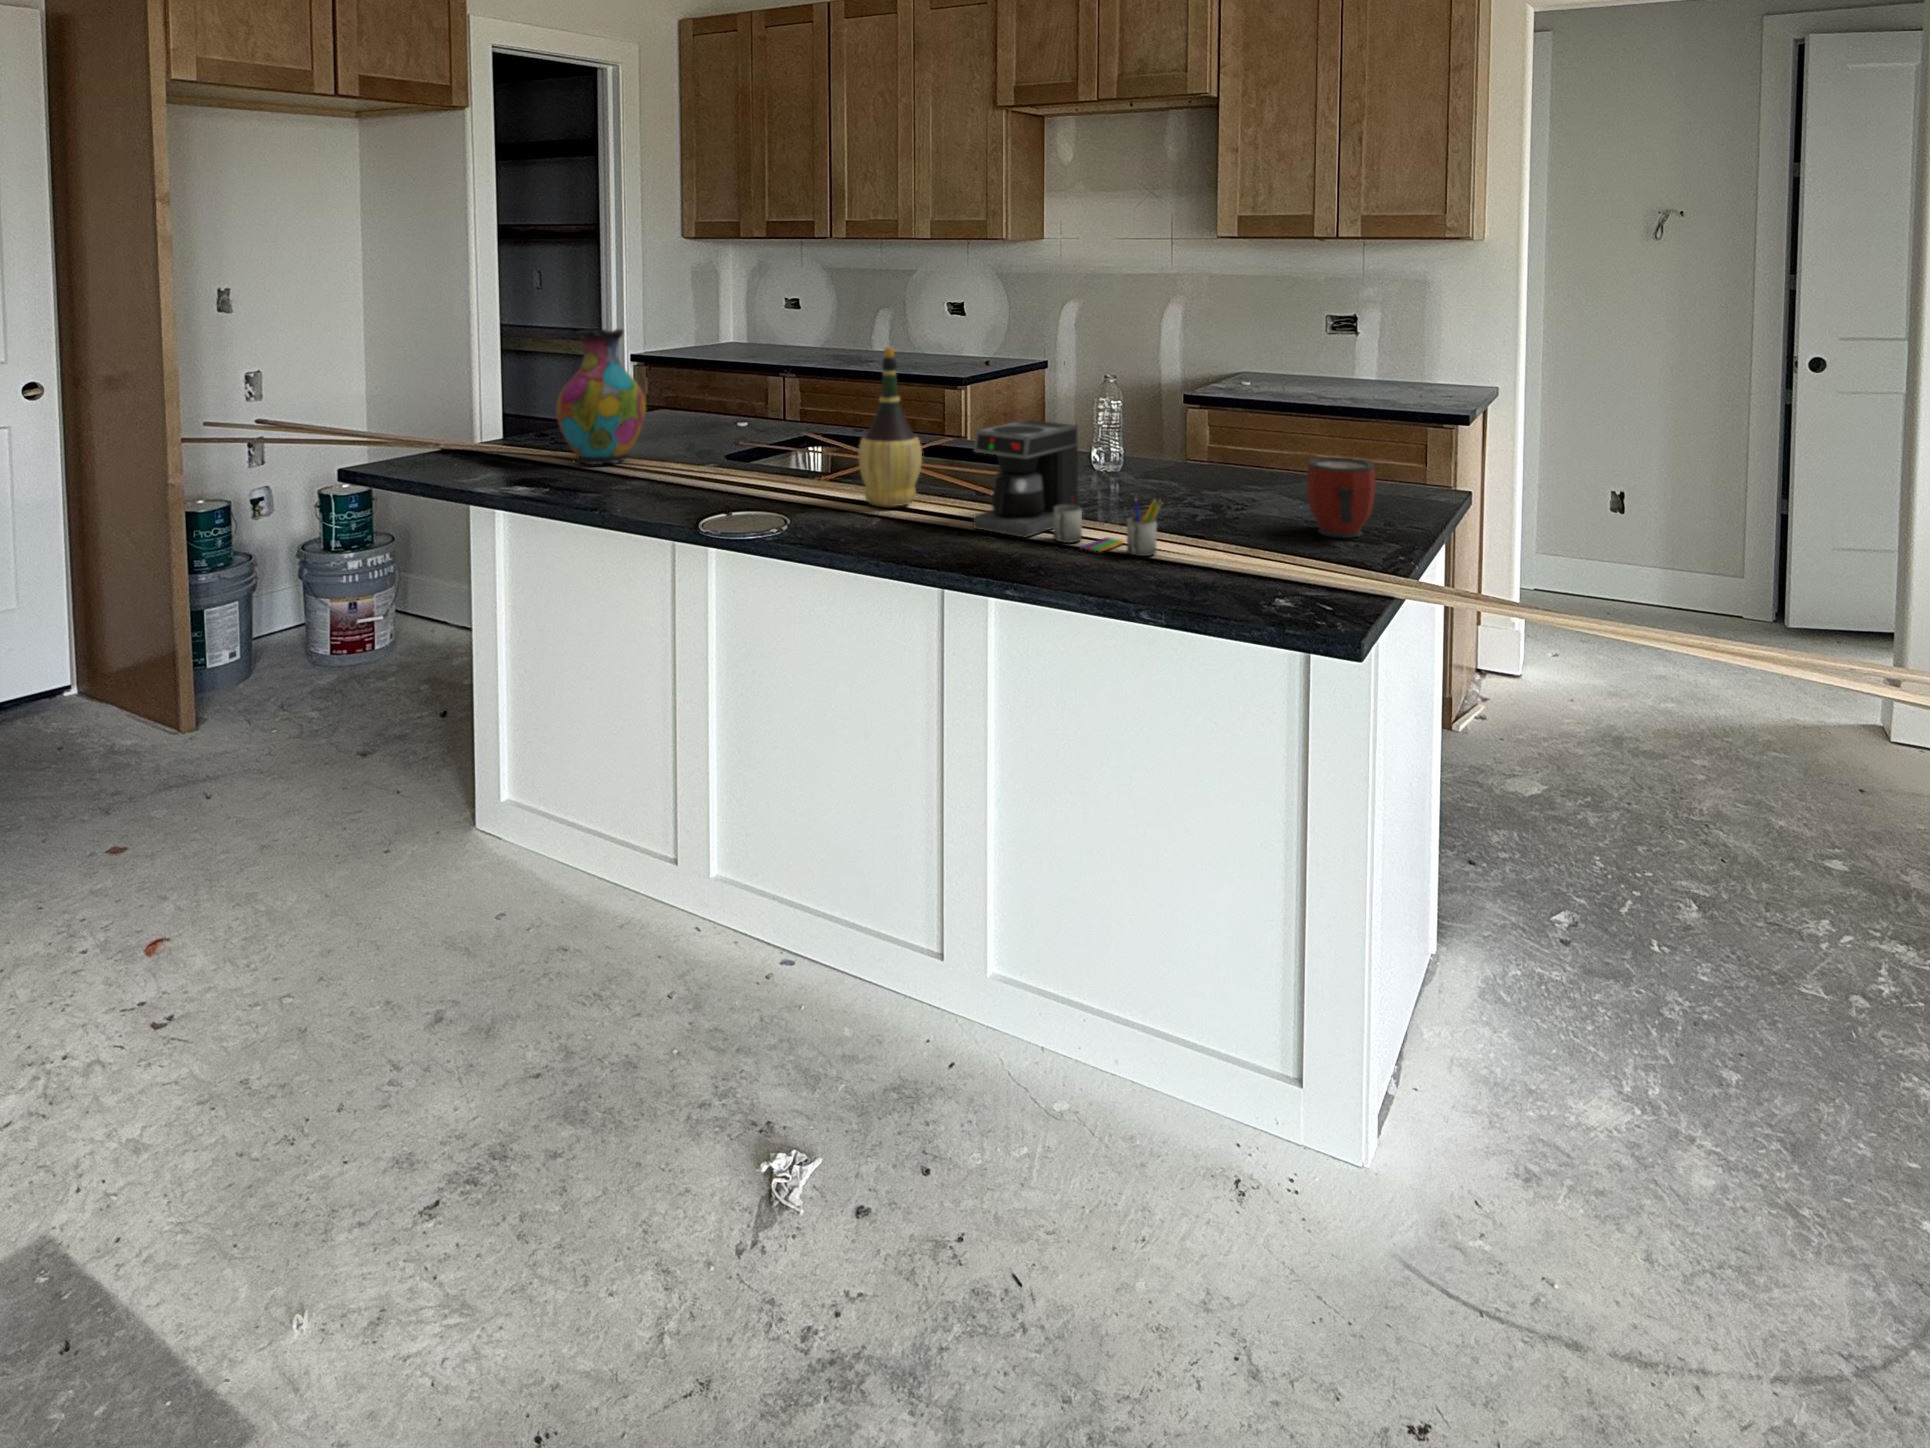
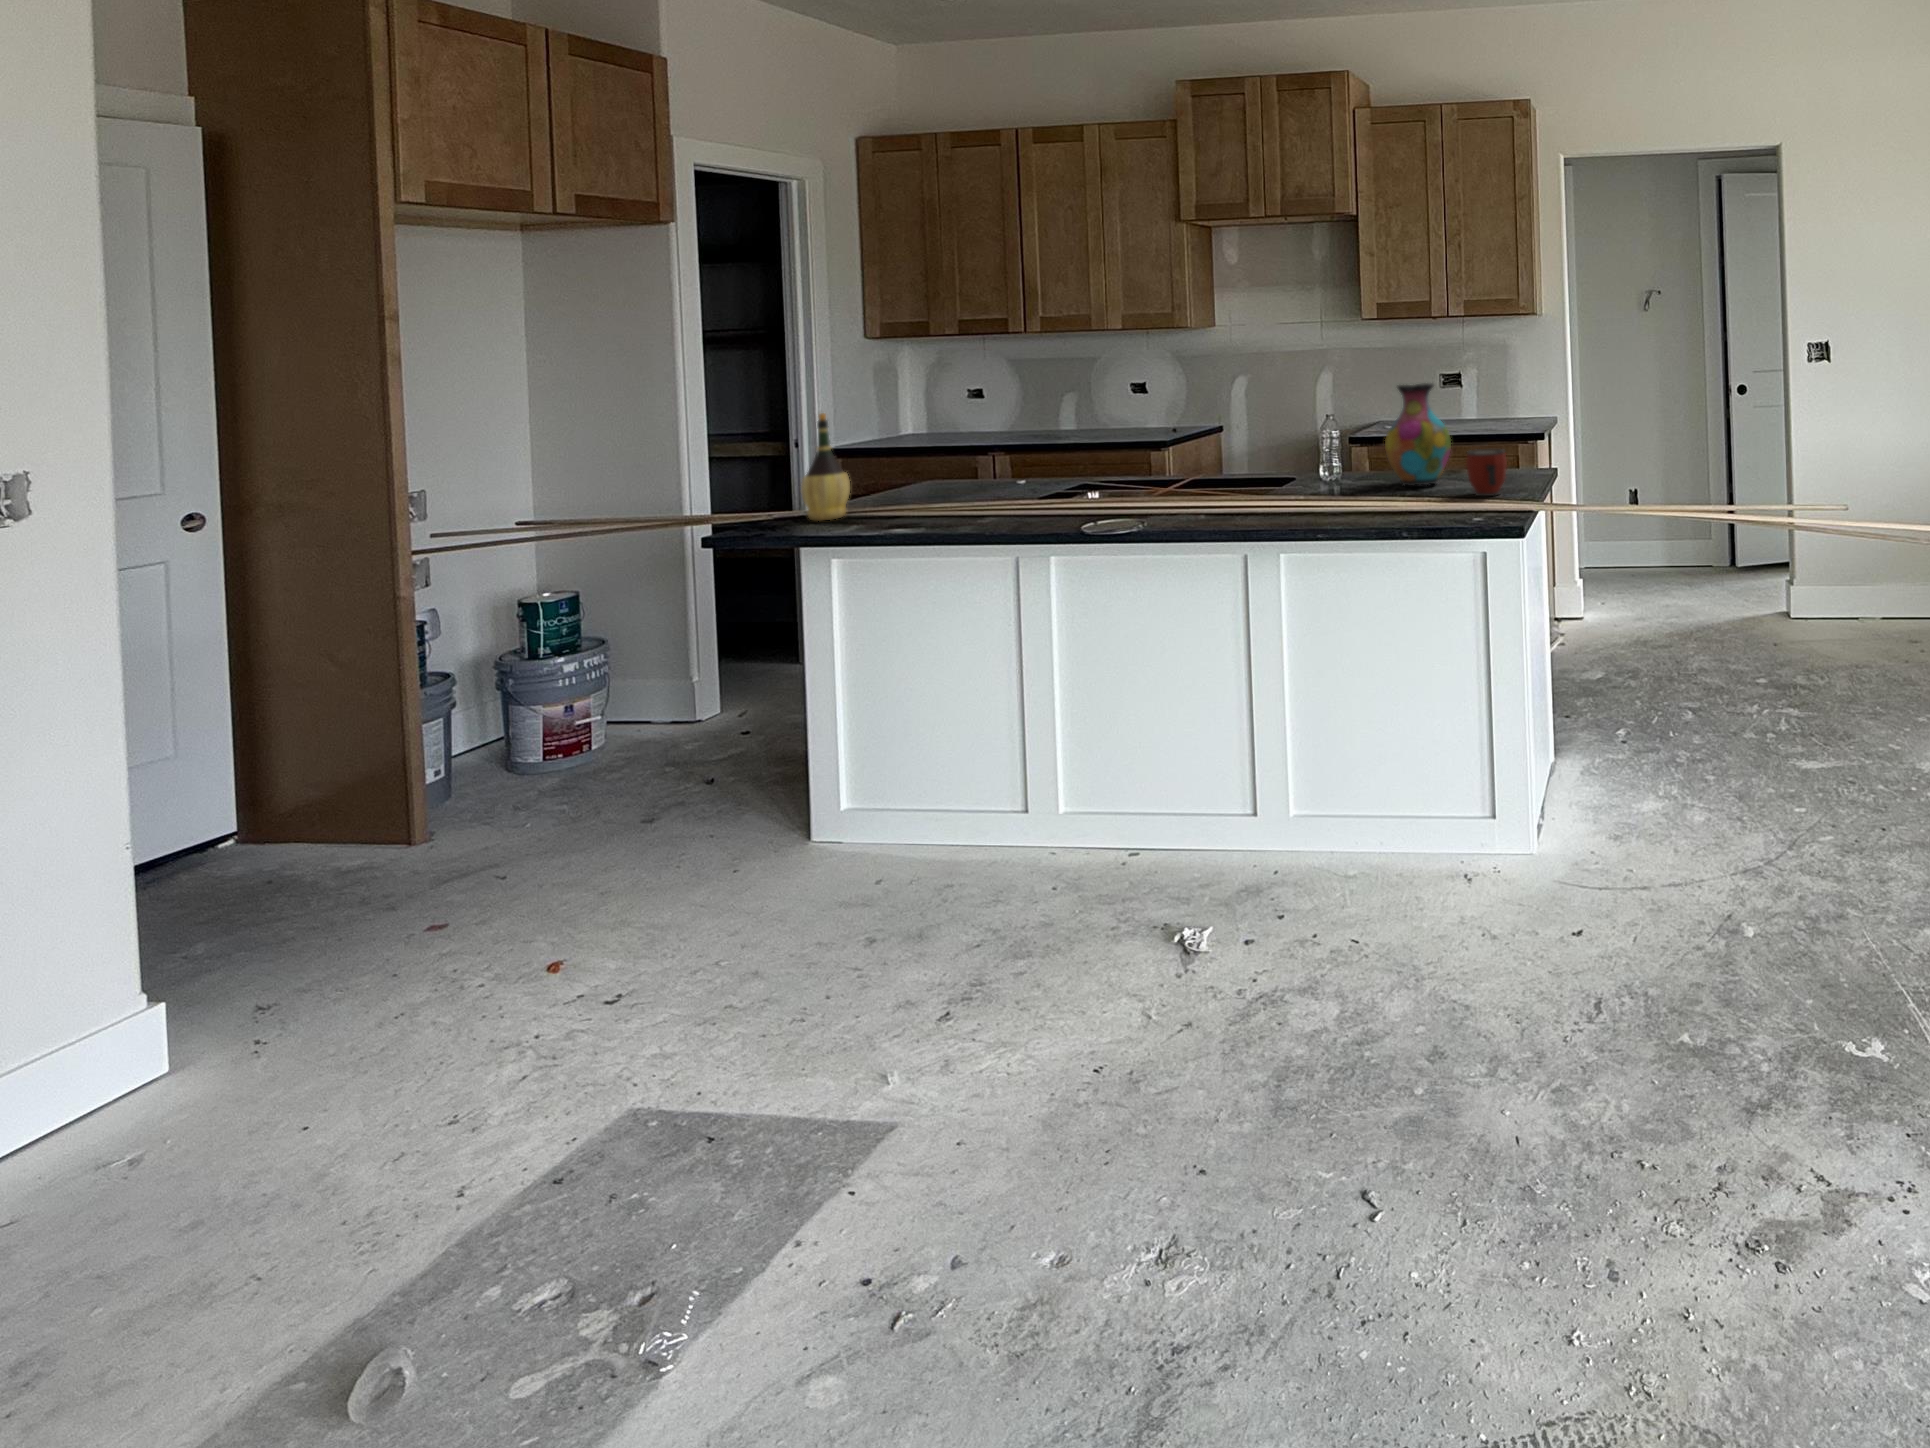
vase: present [556,329,646,464] -> present [1385,383,1451,486]
wine bottle: present [858,347,922,507] -> present [801,413,850,521]
coffee maker: present [973,420,1162,556] -> none [1257,443,1389,517]

